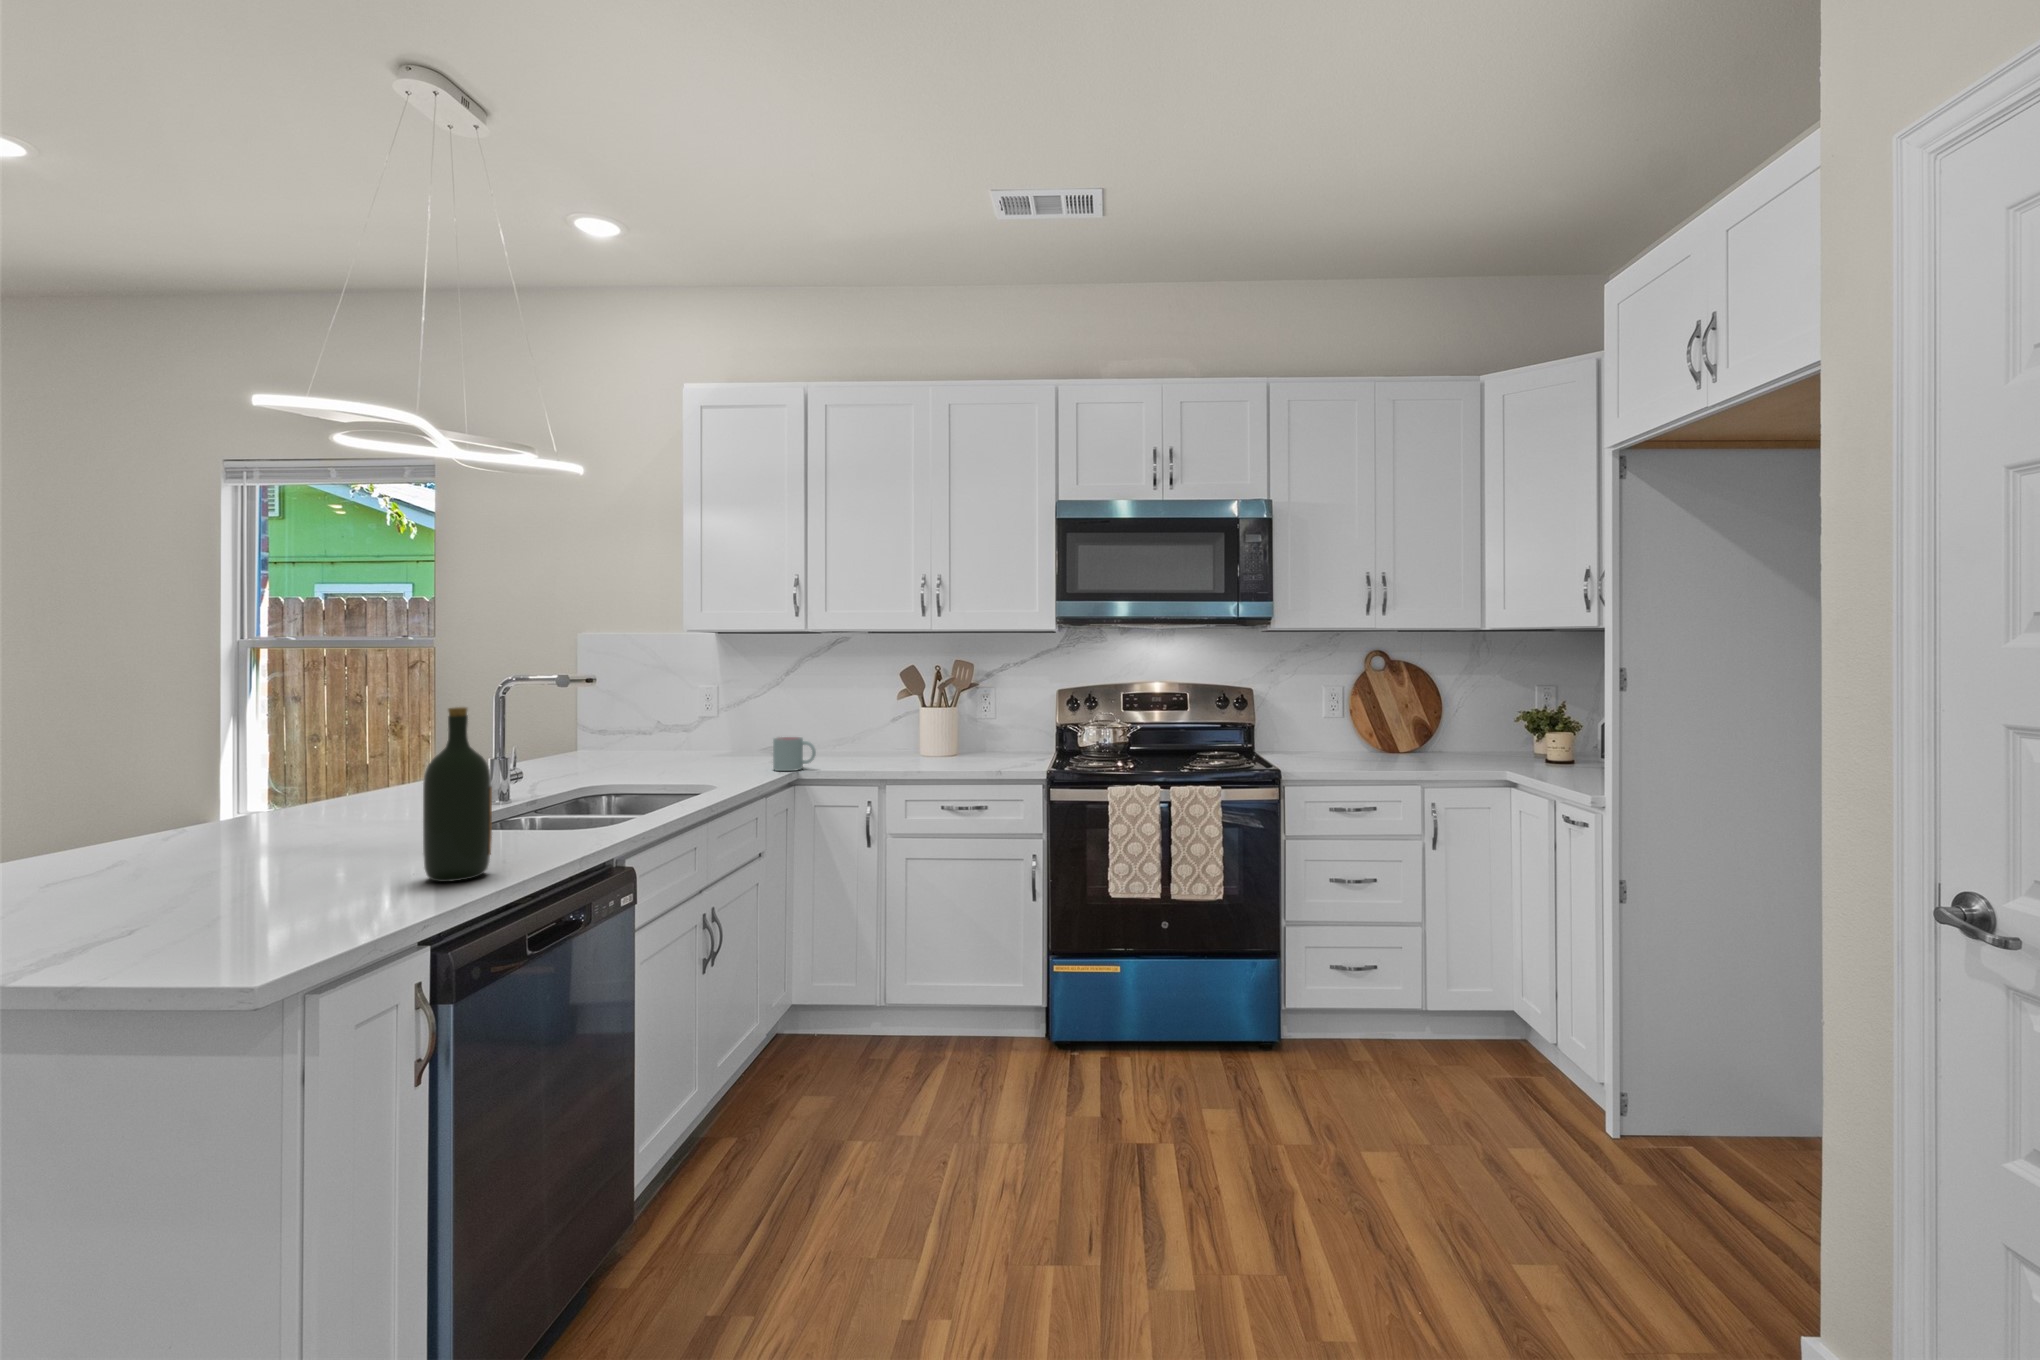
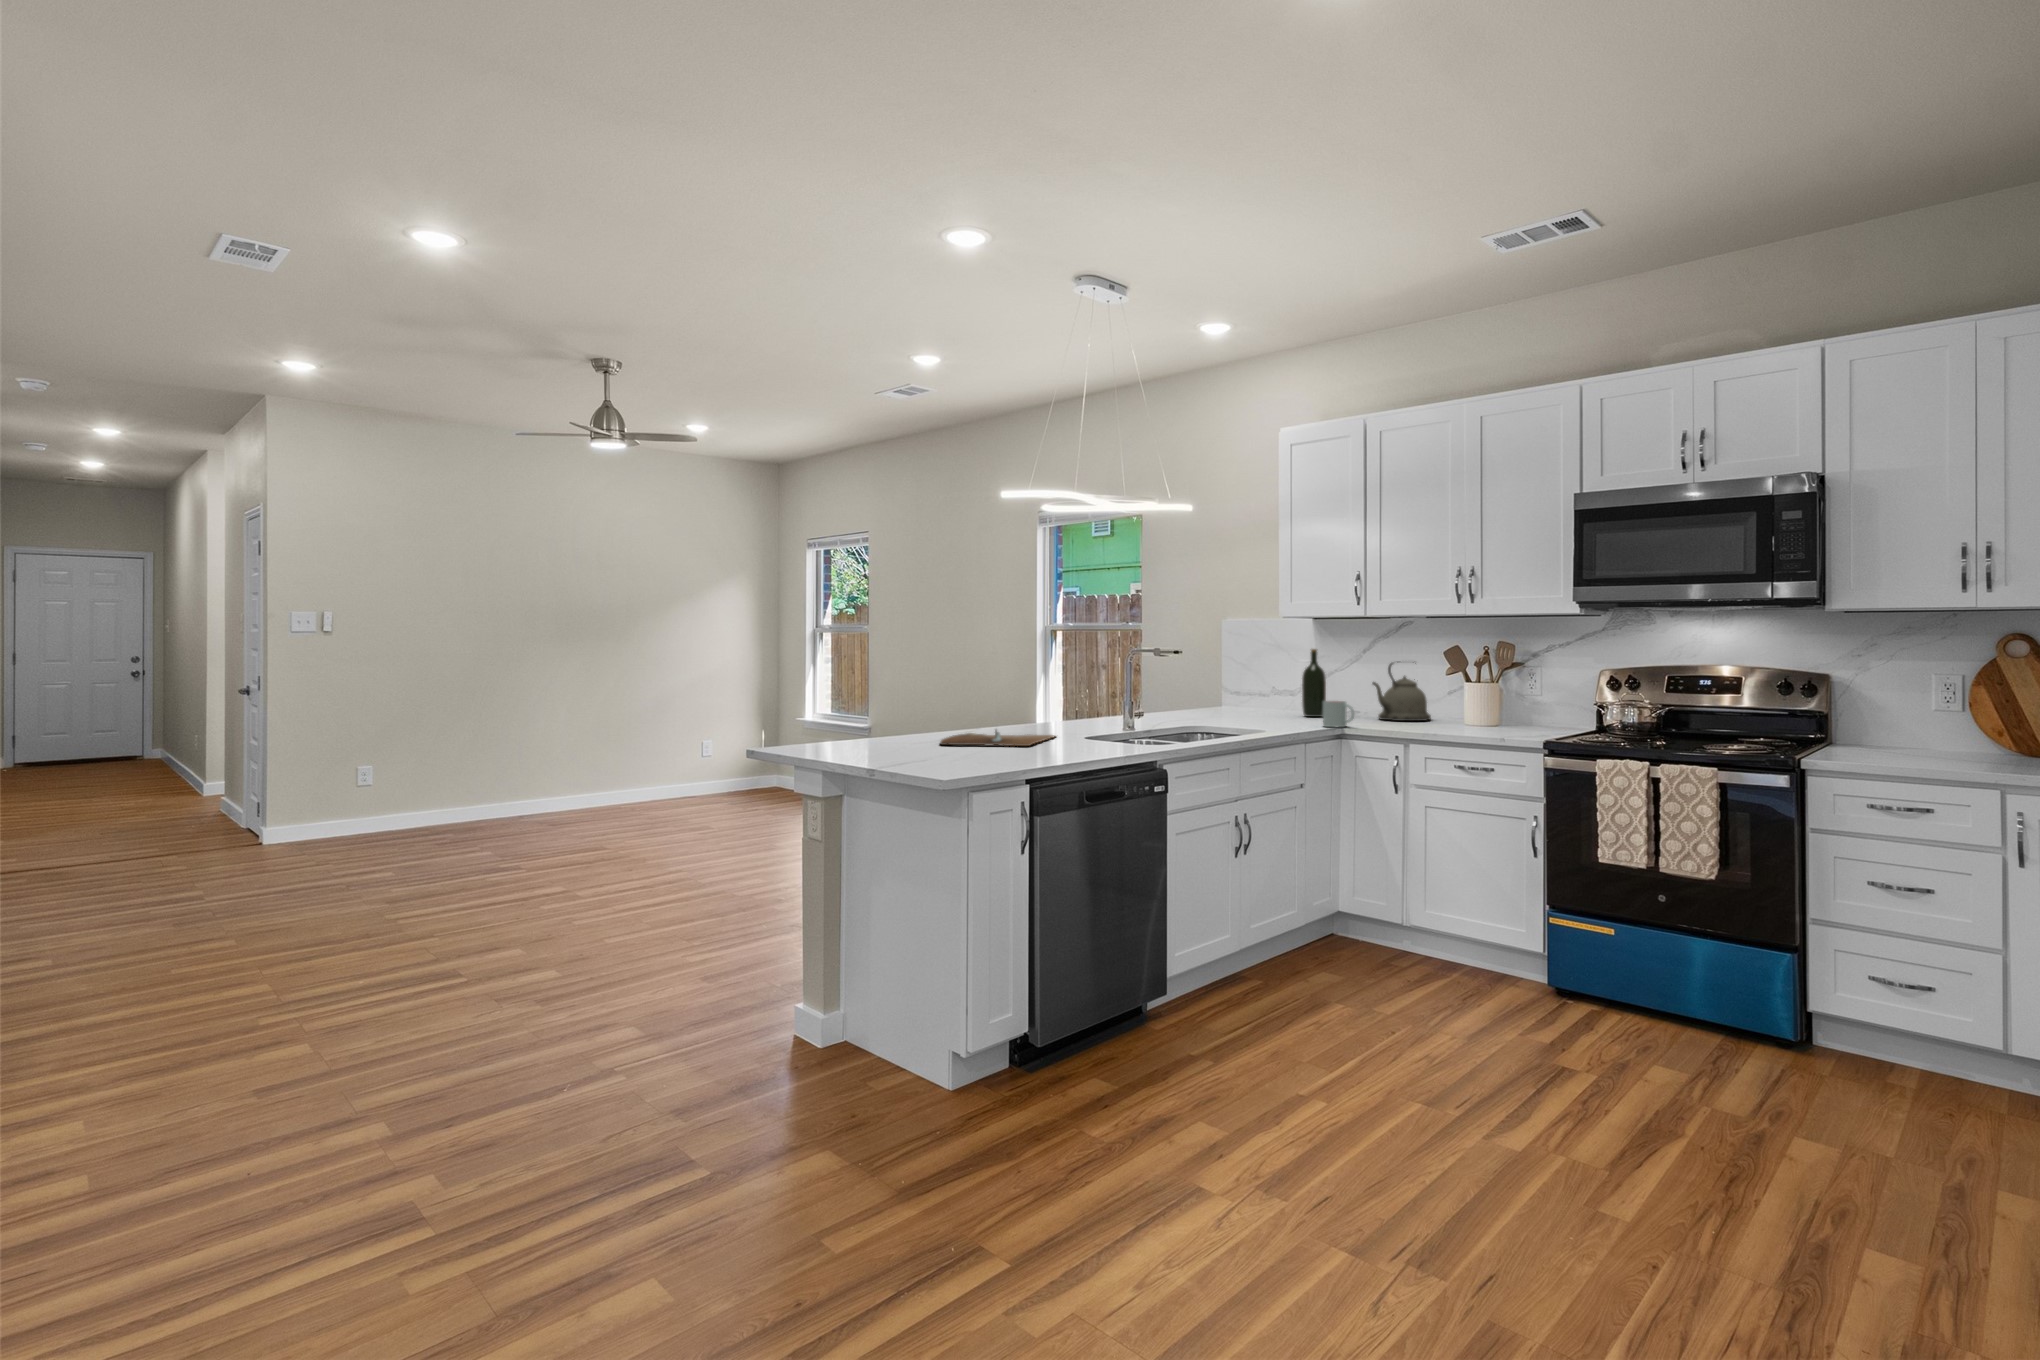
kettle: none [812,684,873,754] -> present [1373,663,1431,721]
wine bottle: present [423,707,492,882] -> present [1302,649,1326,717]
cutting board: none [128,832,394,893] -> present [940,730,1056,746]

